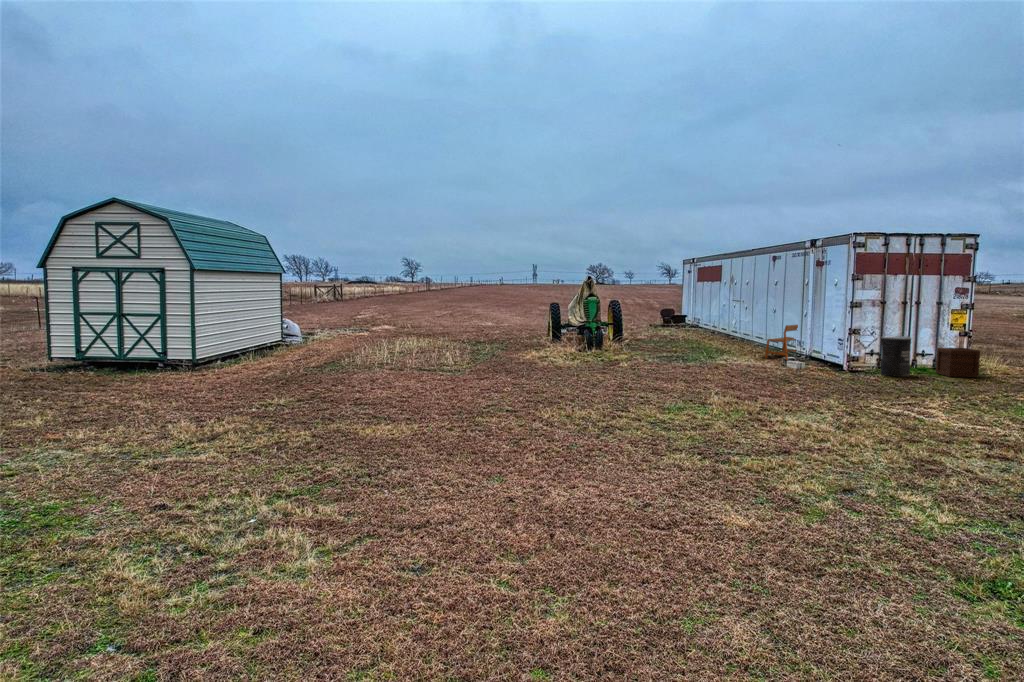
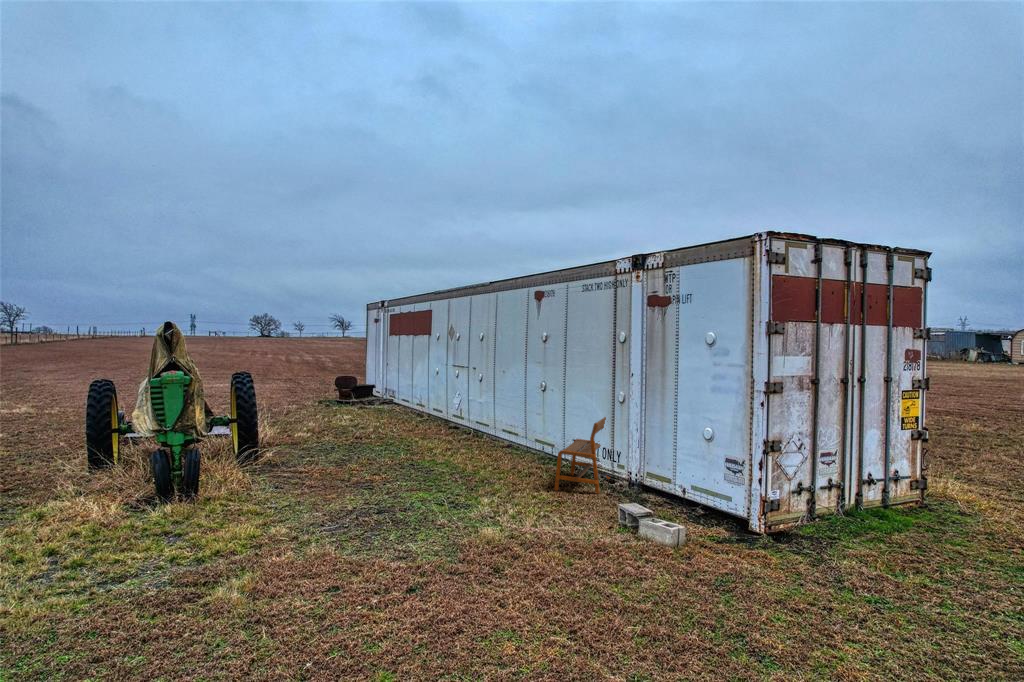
trash can: present [881,336,911,377] -> none [822,450,889,547]
wooden crate: present [936,347,980,377] -> none [890,463,979,532]

